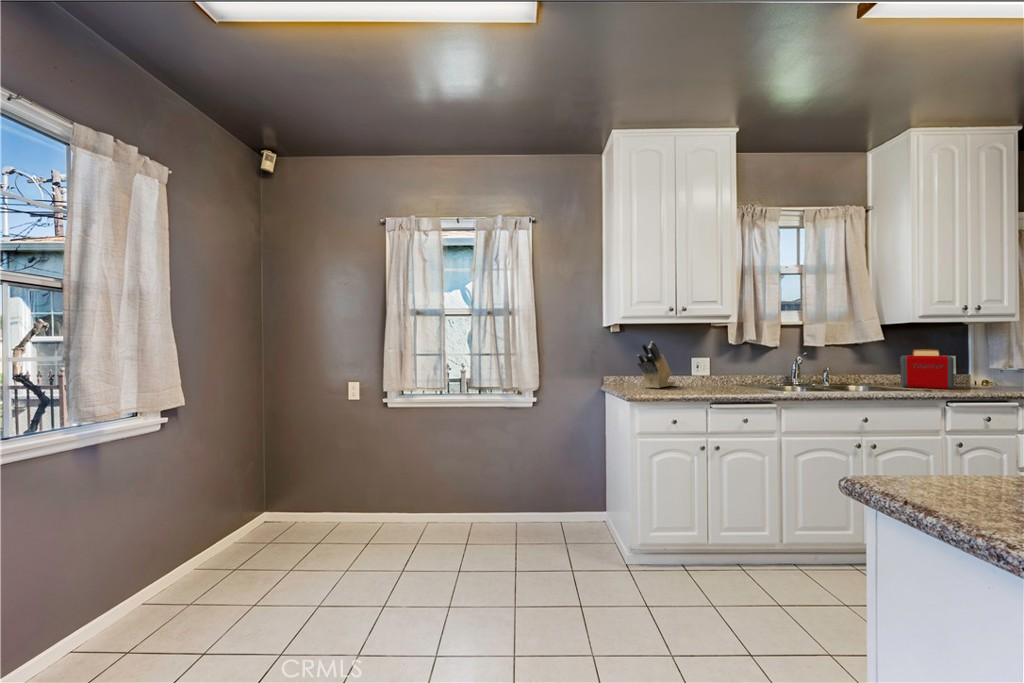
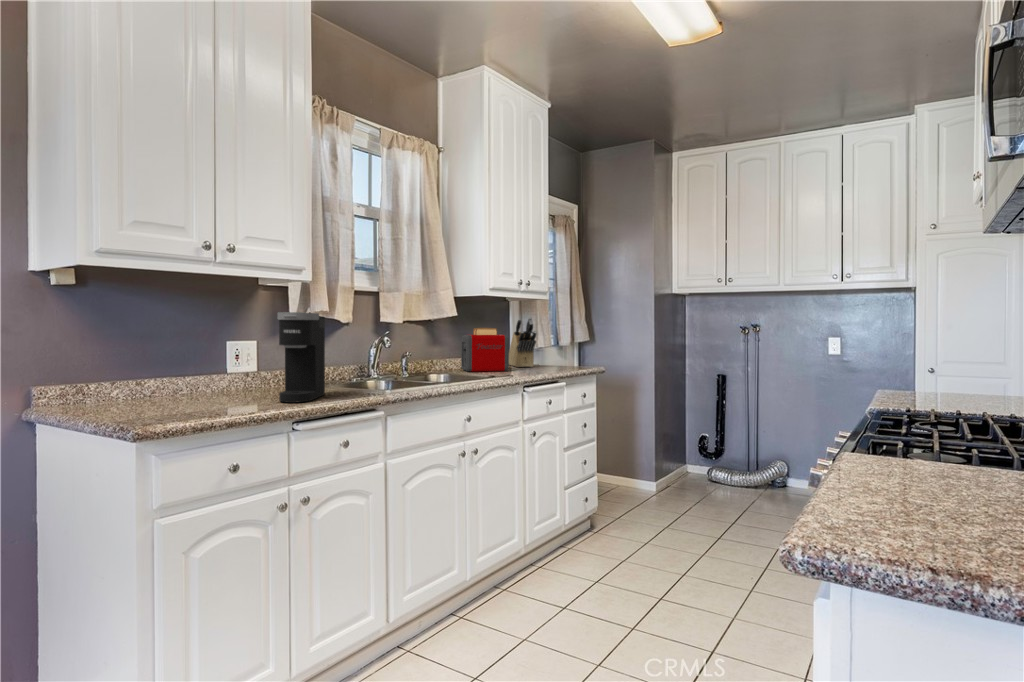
knife block: present [638,341,675,388] -> present [509,317,536,367]
coffee maker: none [710,342,744,394] -> present [278,312,325,403]

